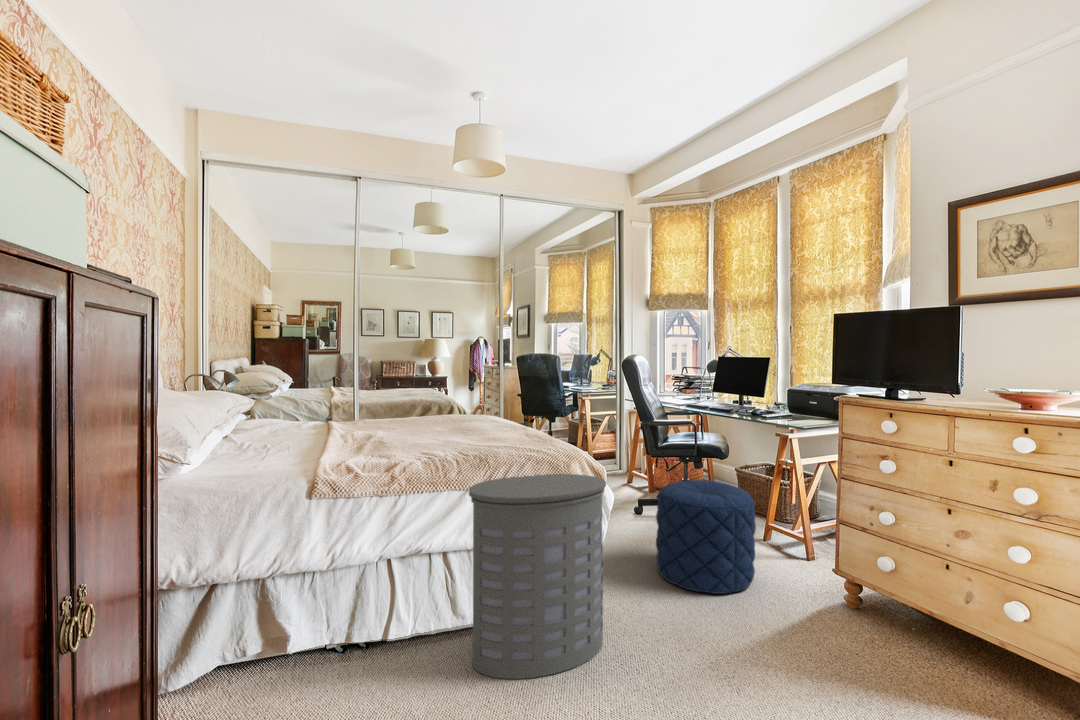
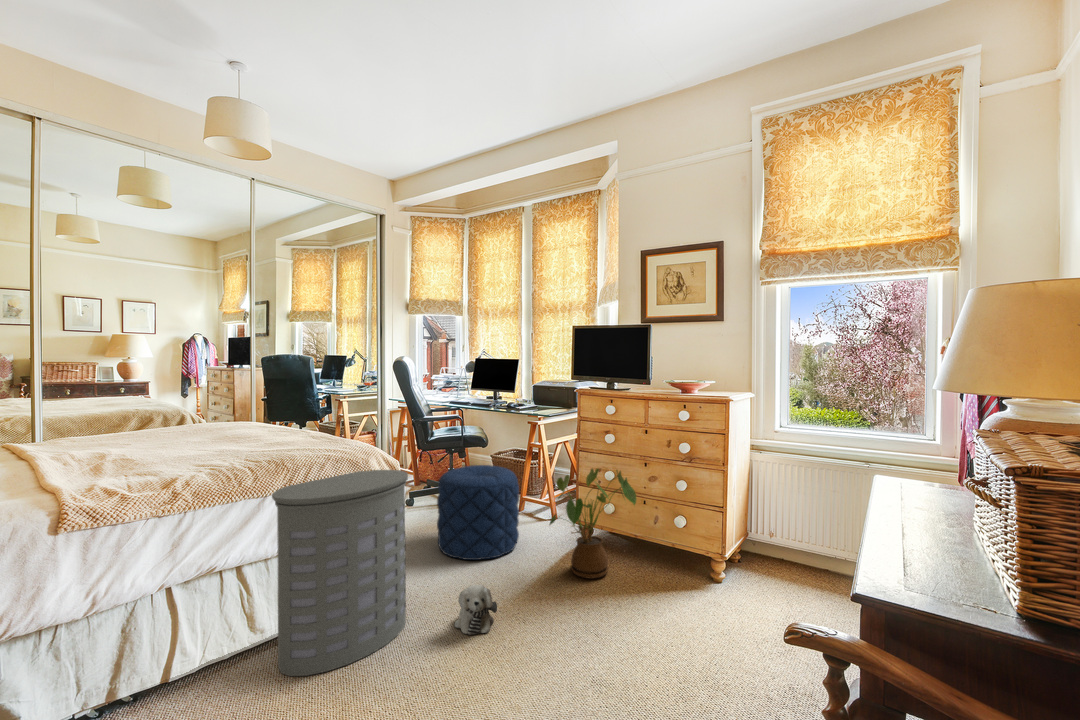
house plant: none [788,504,926,654] -> present [549,469,636,579]
plush toy: none [654,625,706,688] -> present [455,585,497,635]

